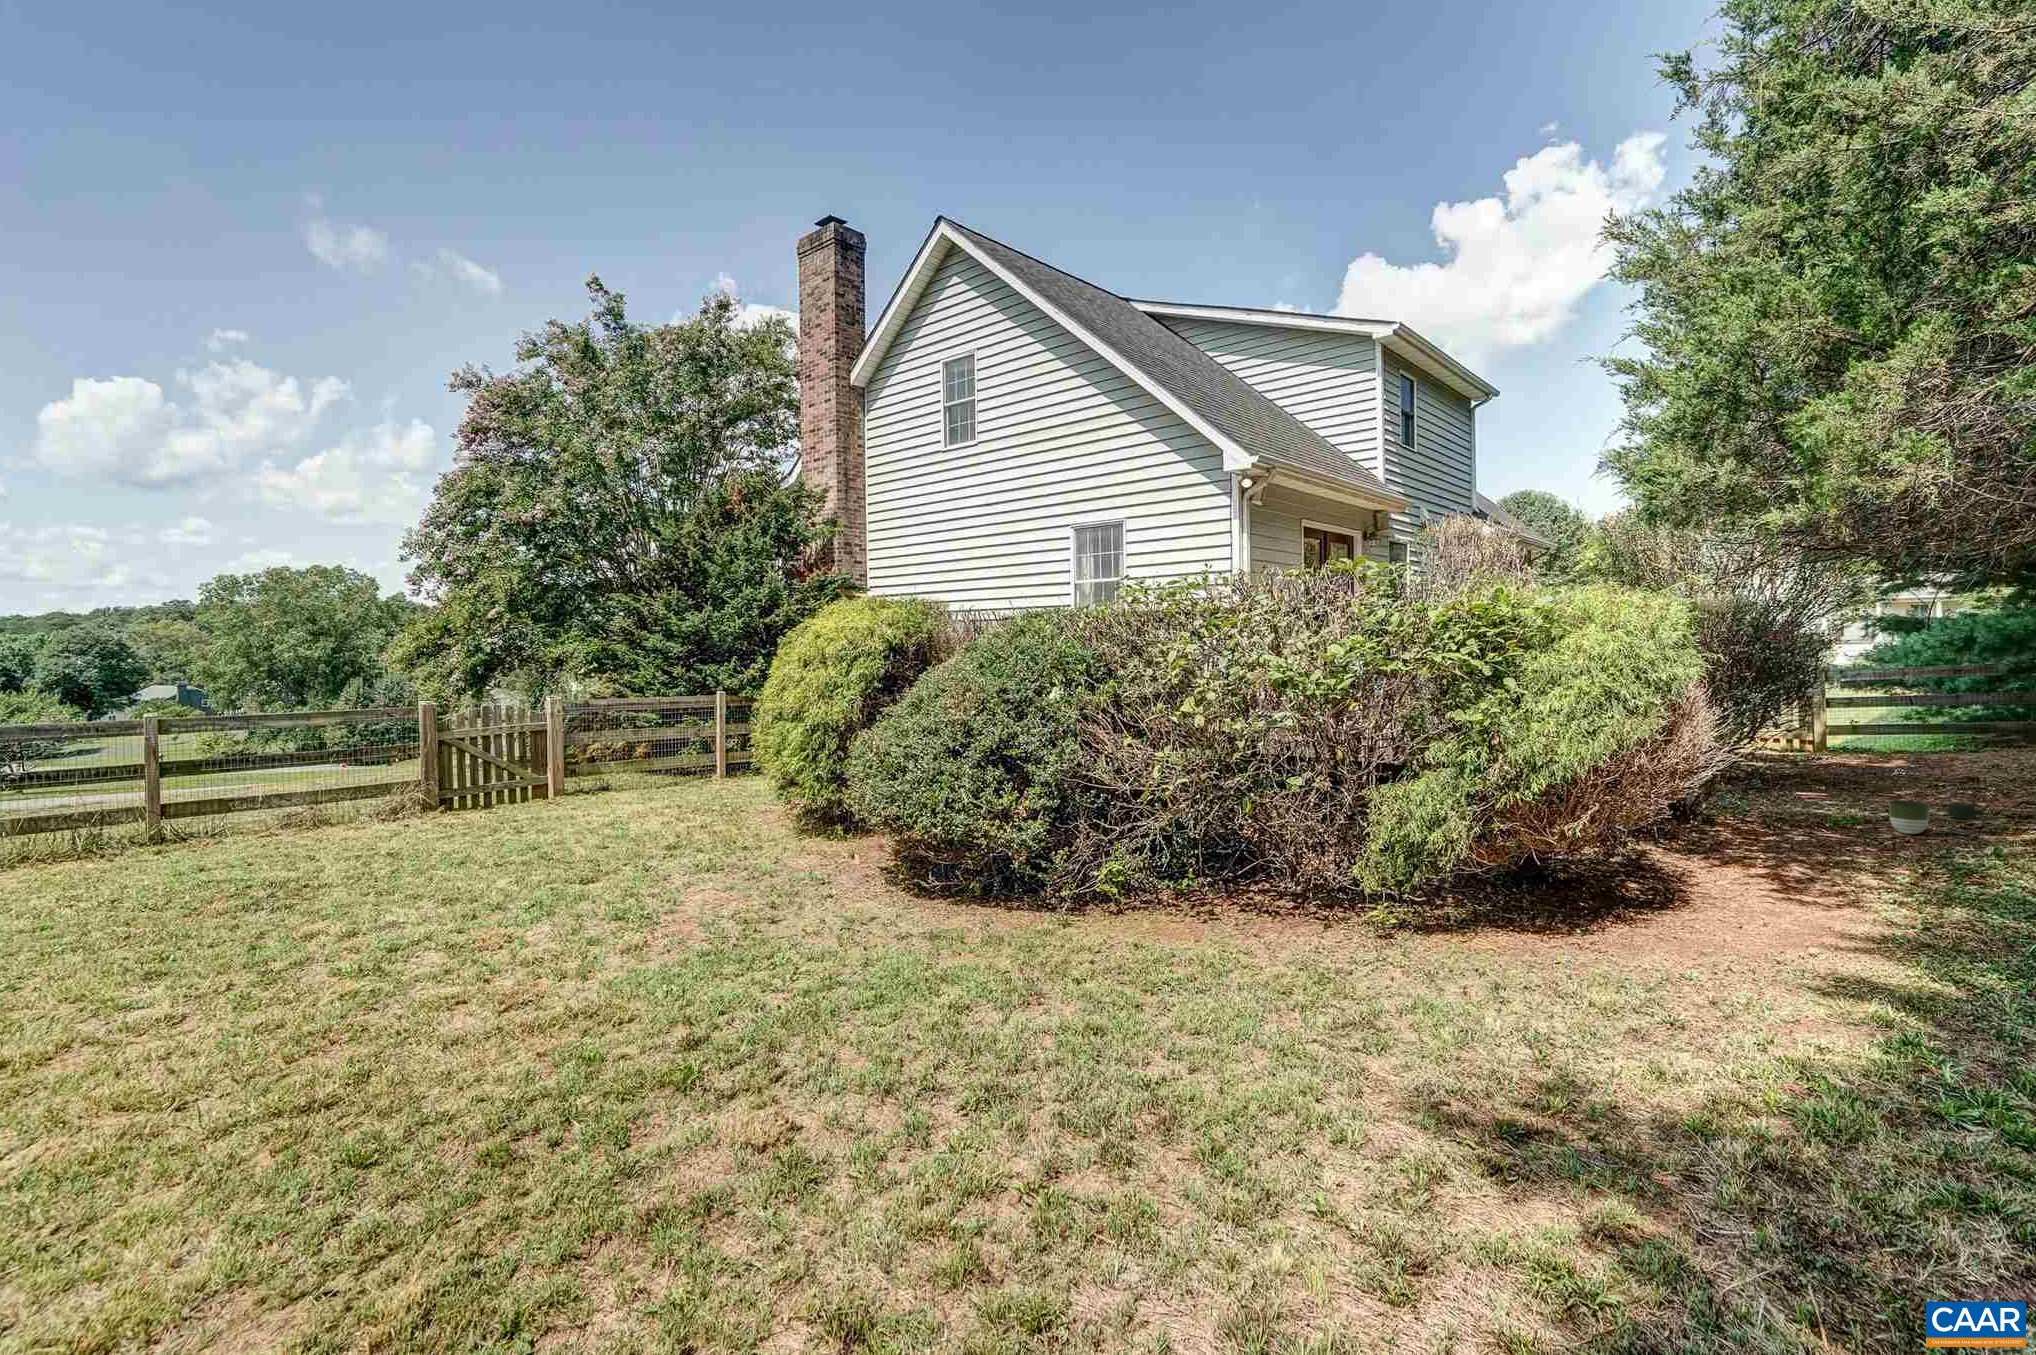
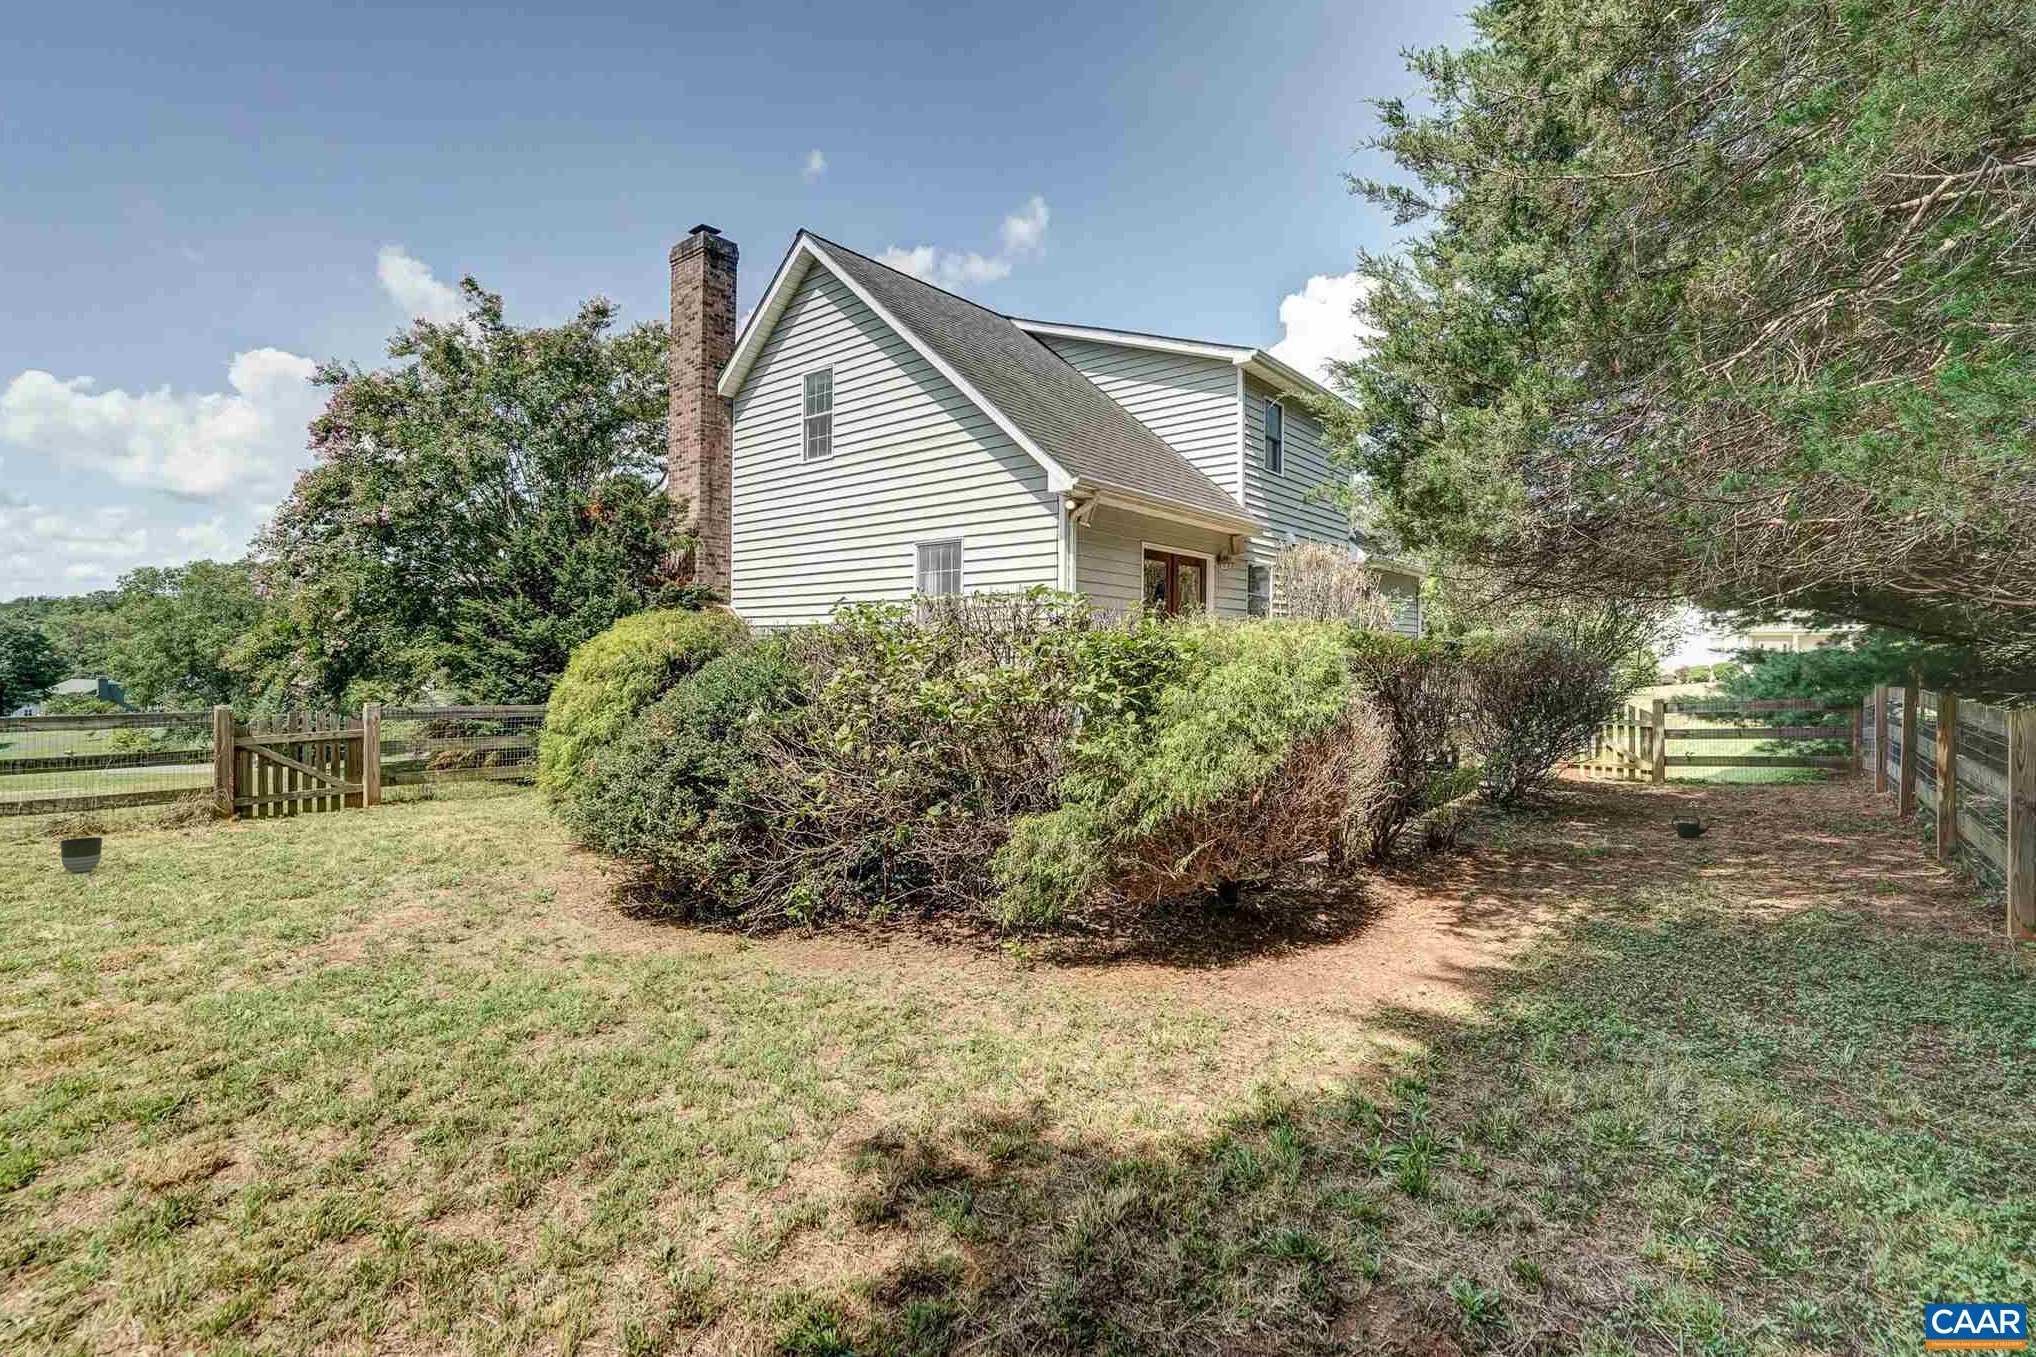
planter: present [1889,801,1929,834] -> present [60,837,102,872]

